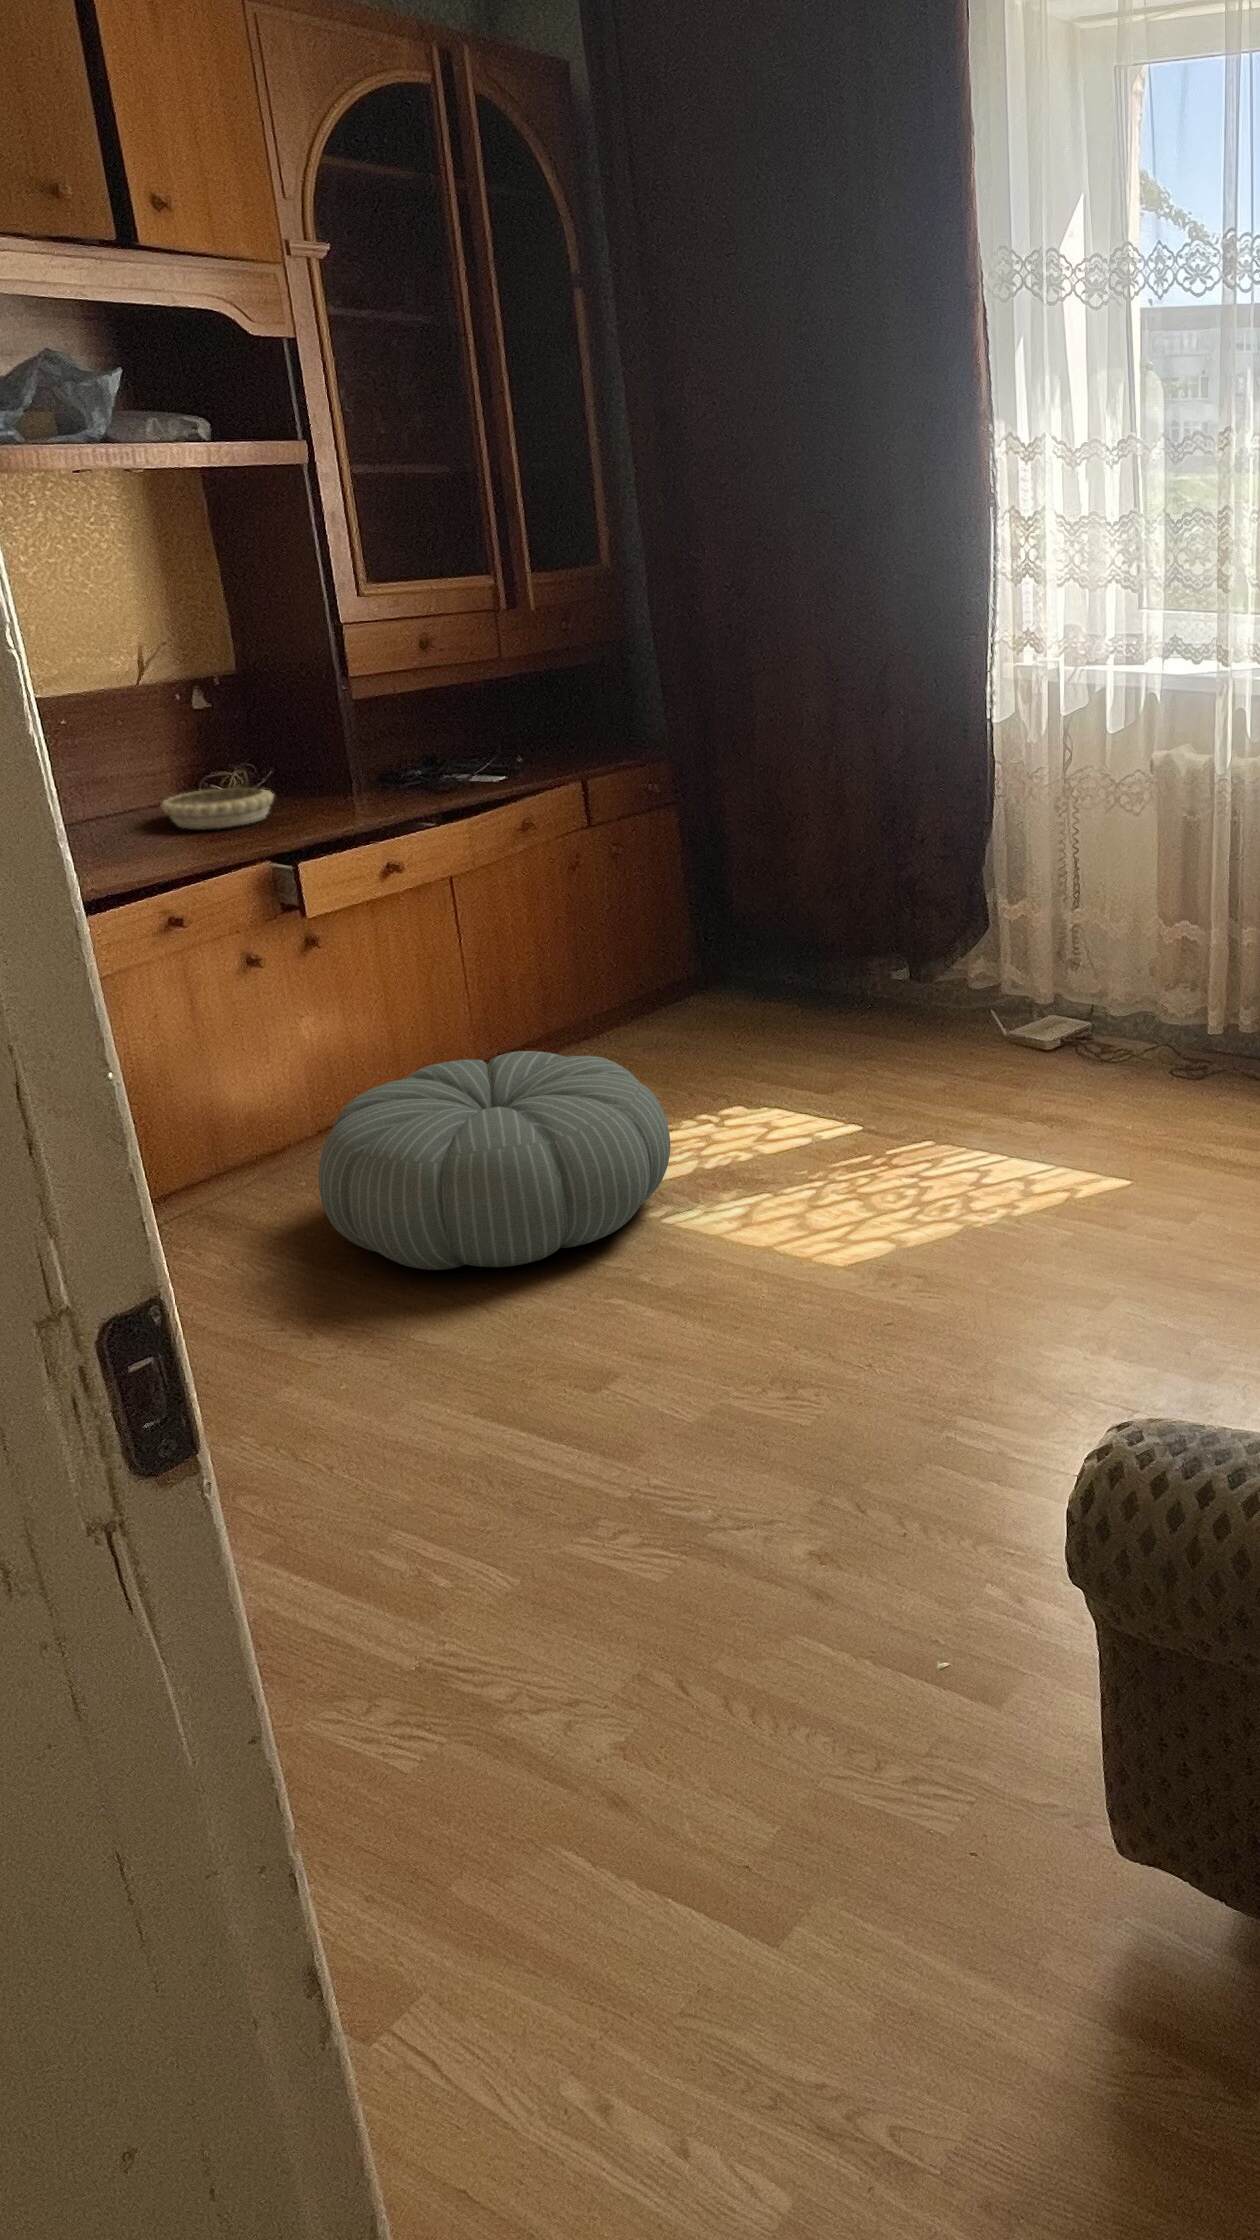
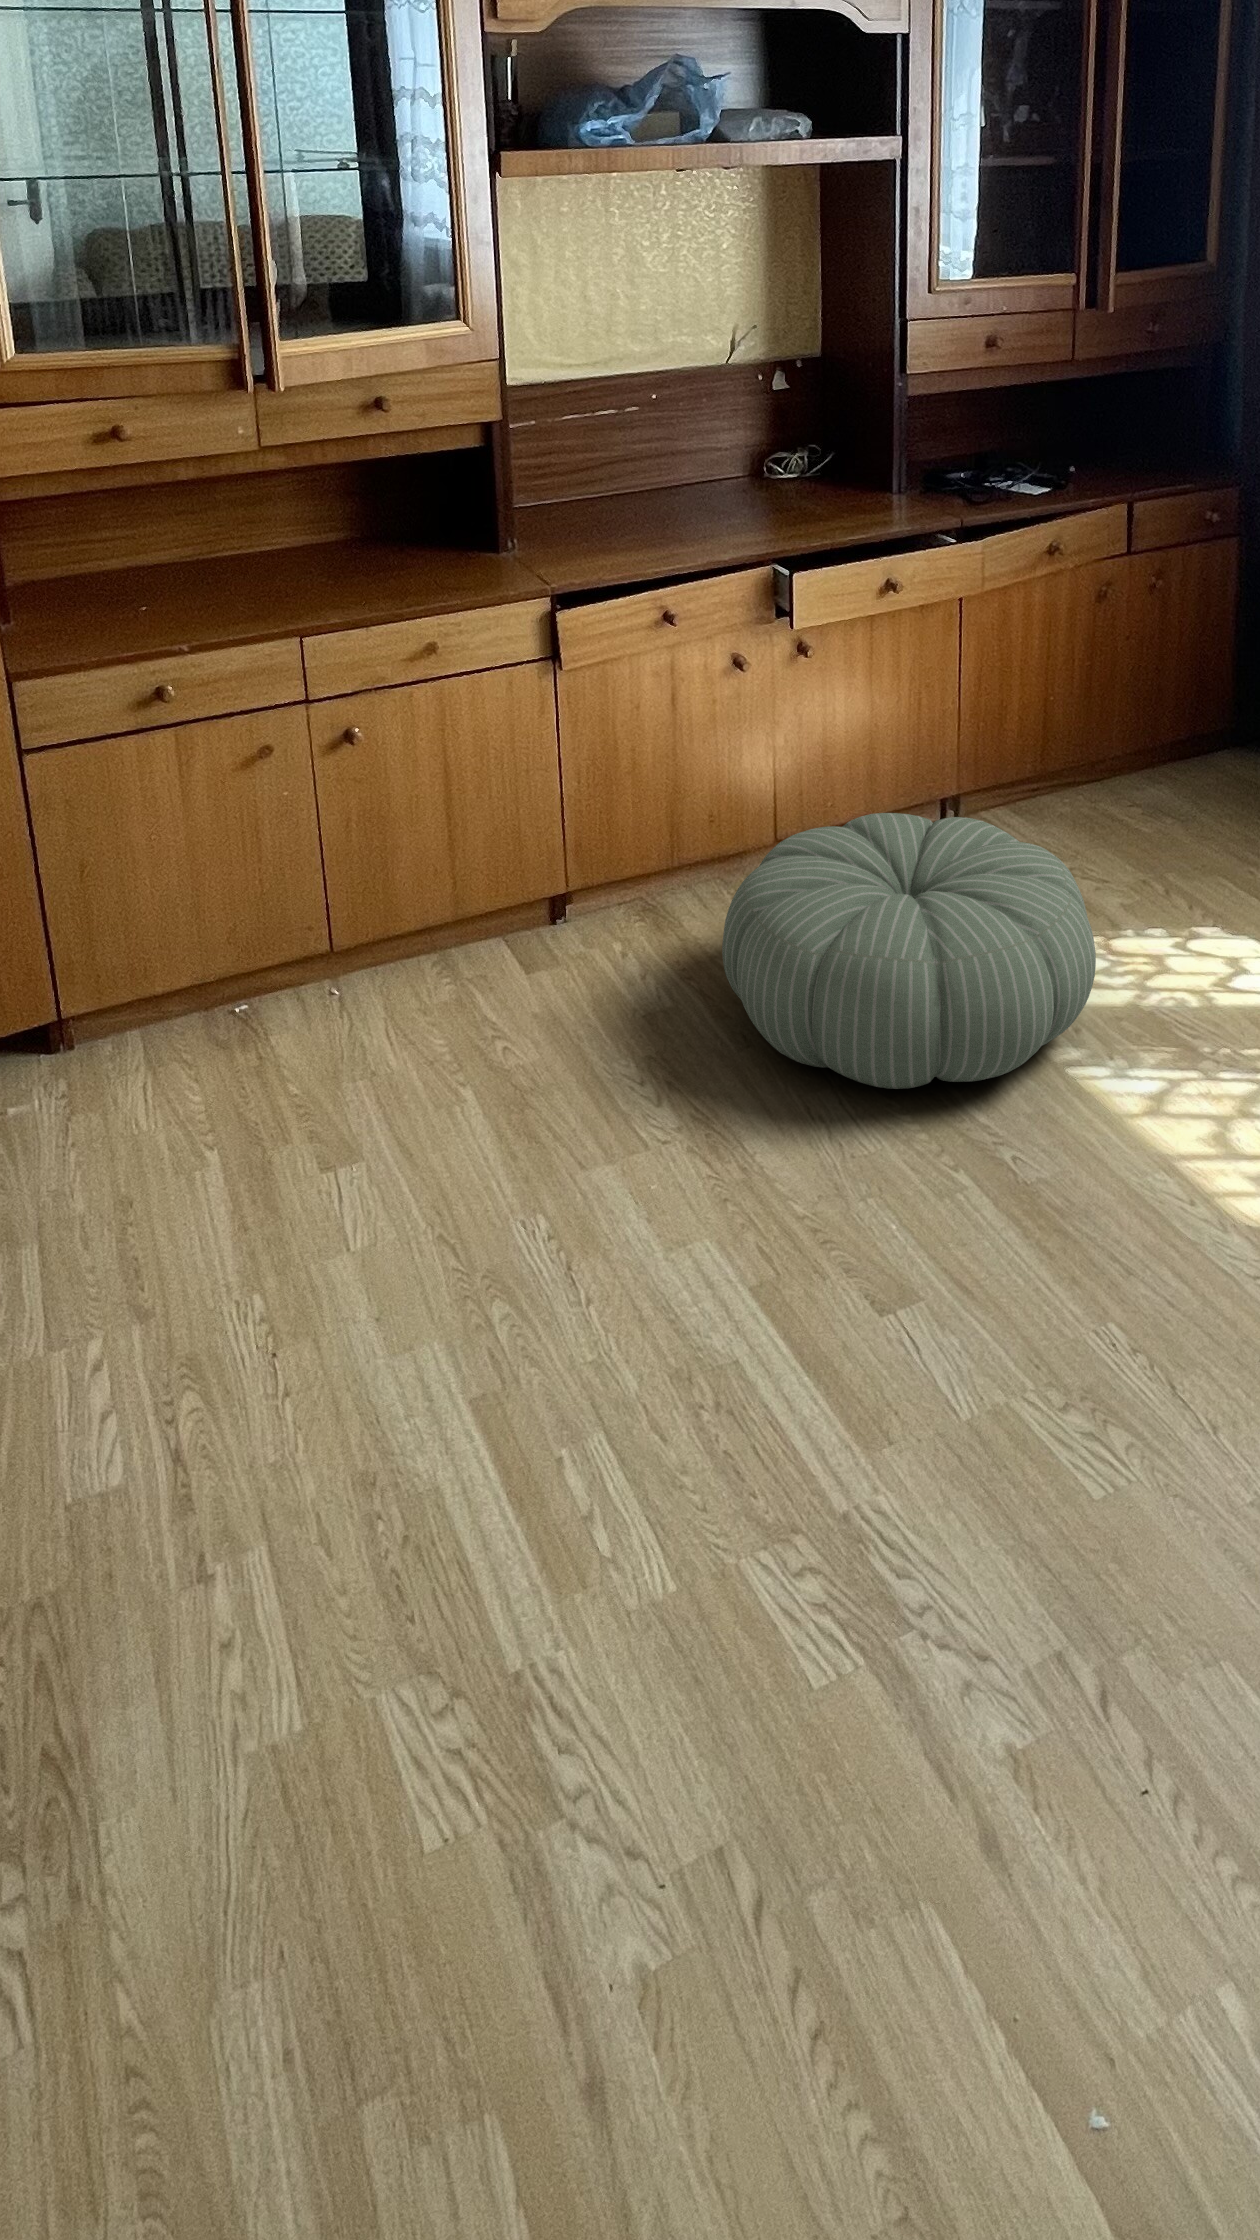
decorative bowl: present [161,788,274,829] -> none [709,478,810,522]

